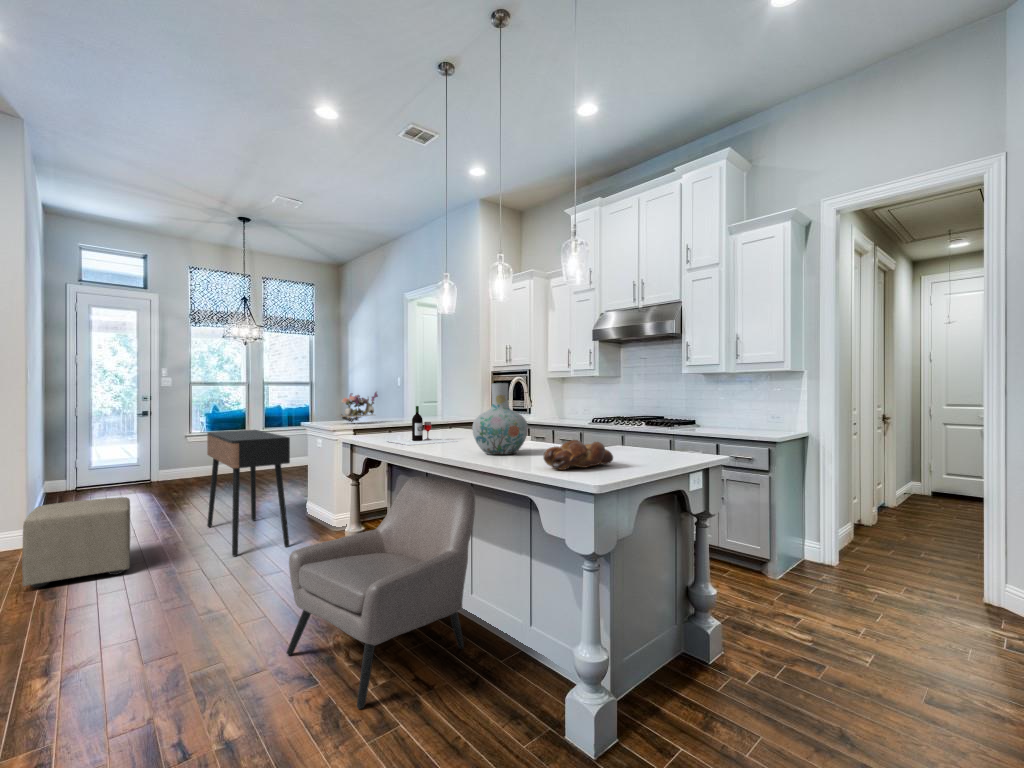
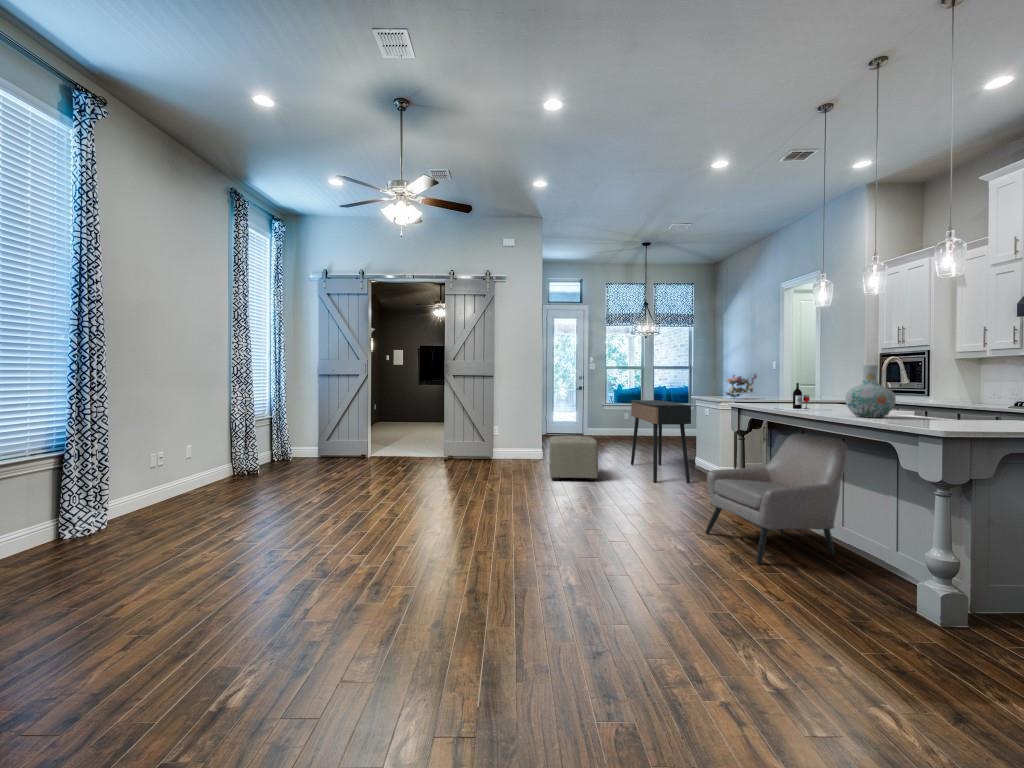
bread loaf: present [544,440,613,470] -> none [902,406,970,425]

